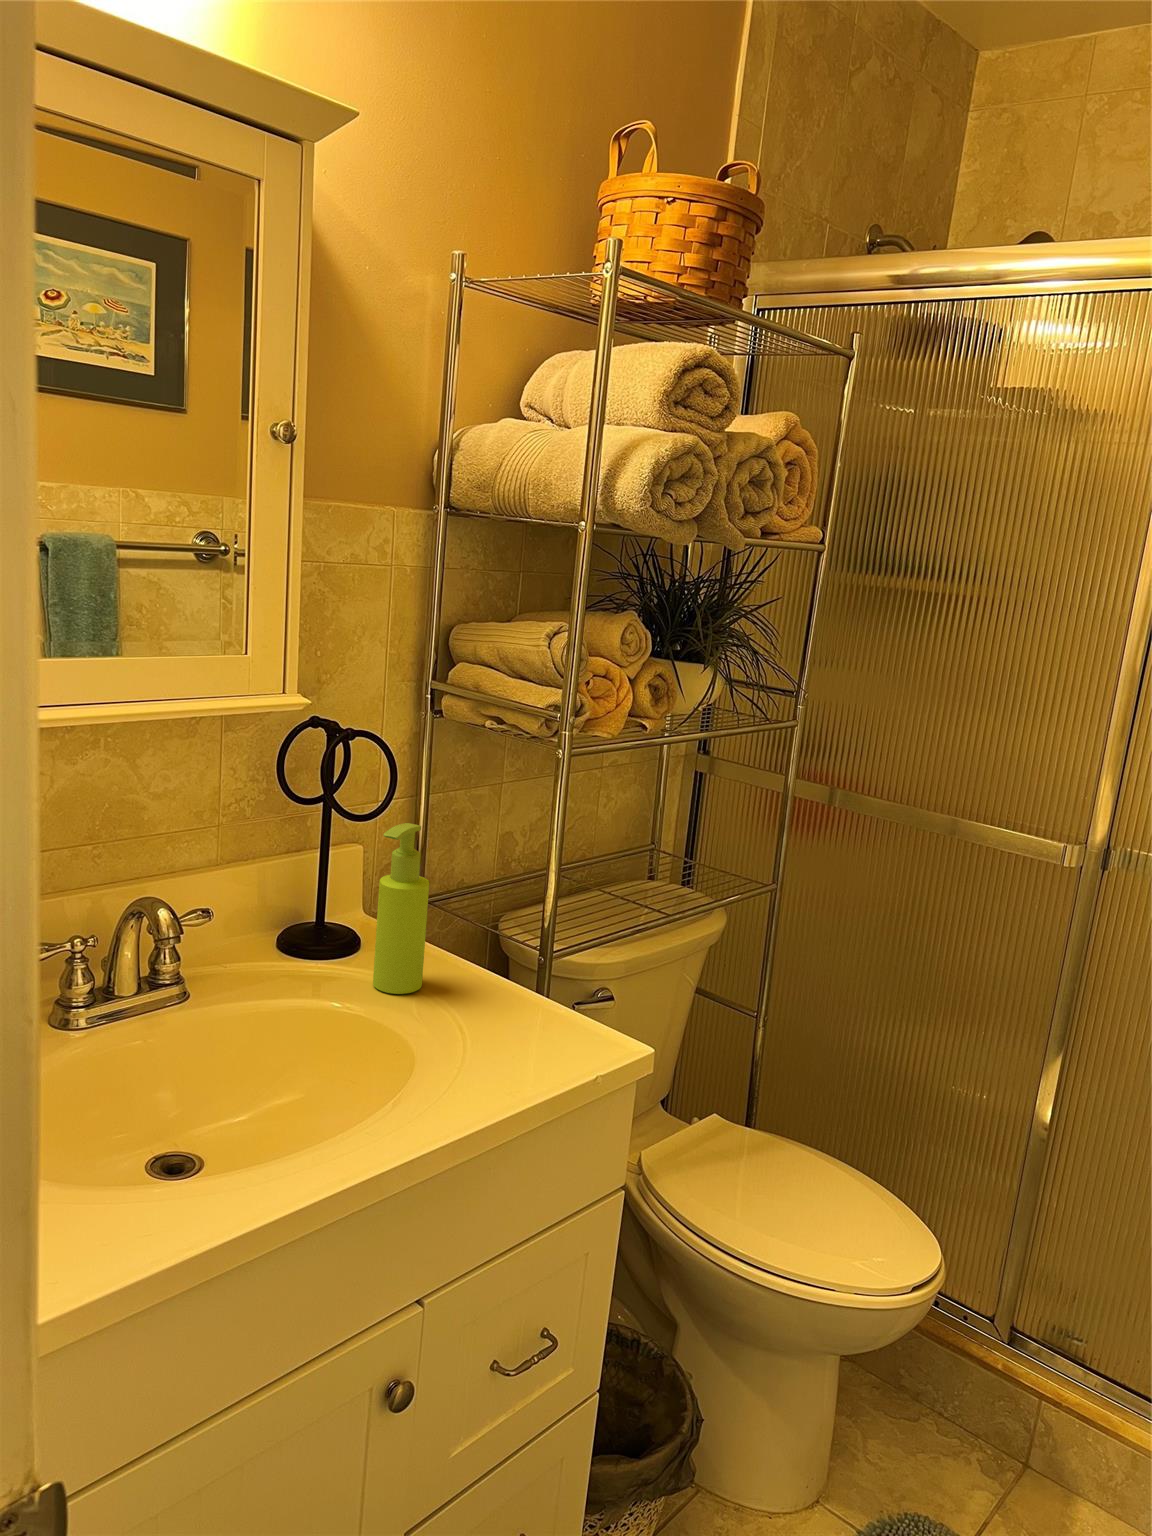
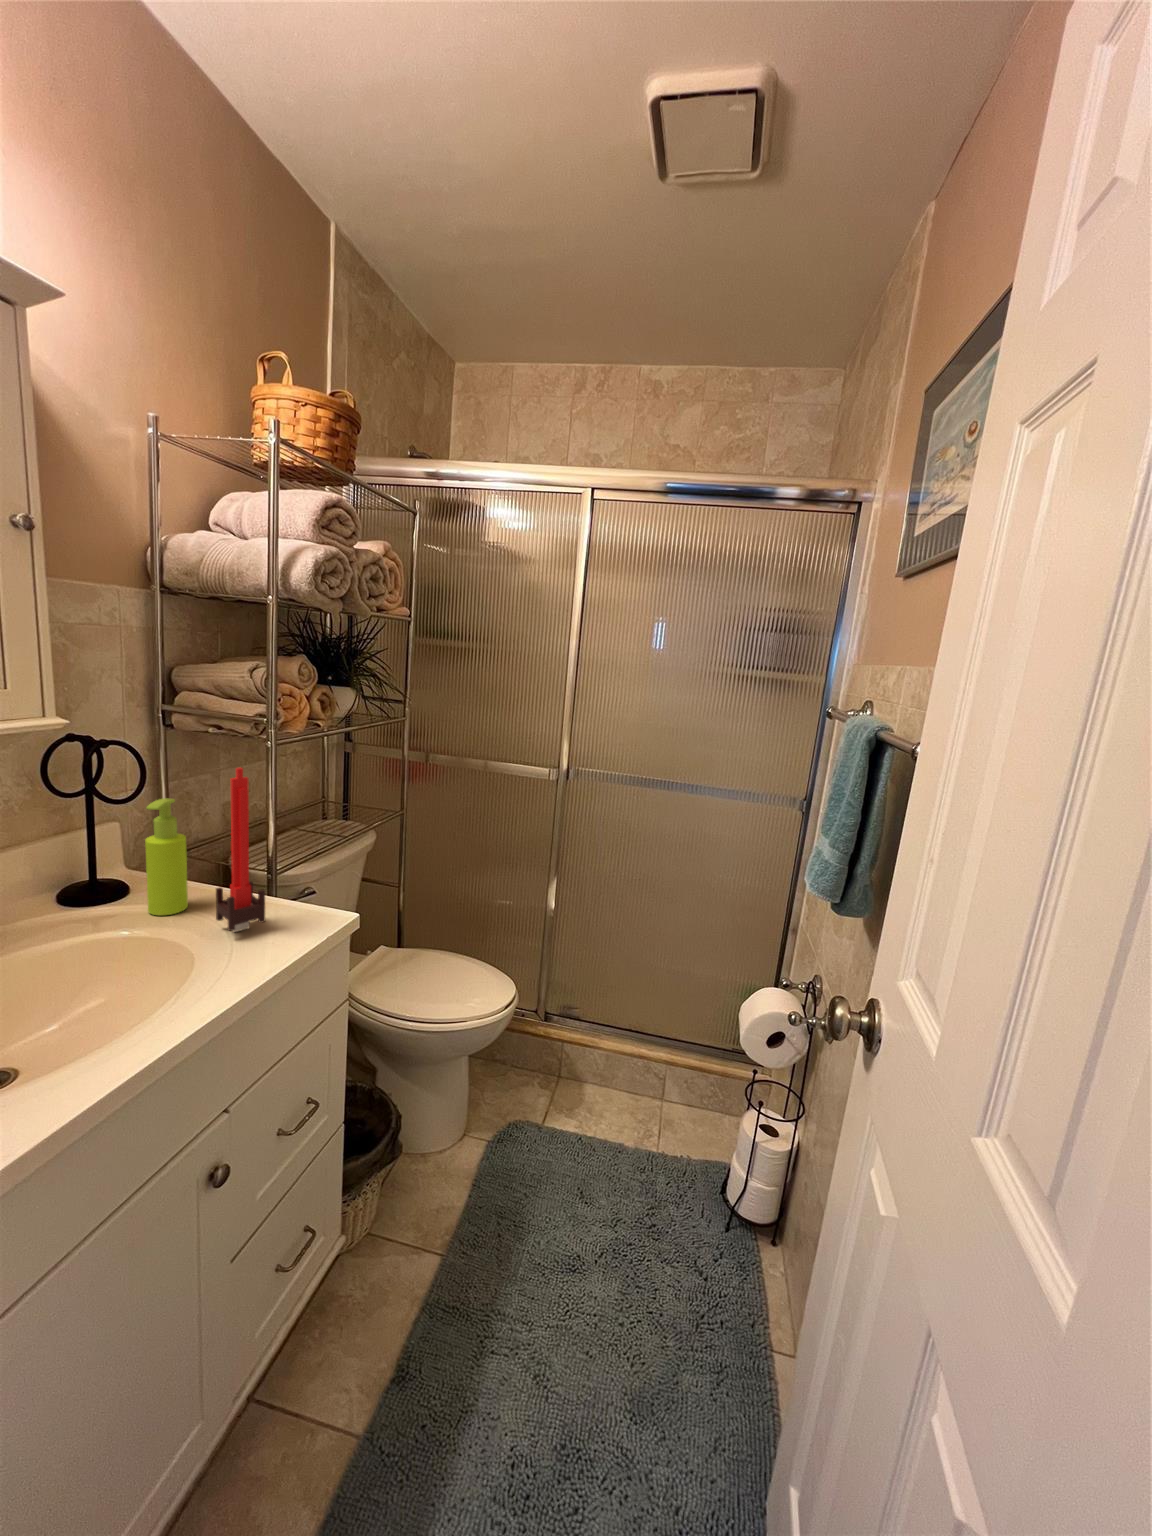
candle: none [450,792,517,1040] -> present [216,768,265,932]

